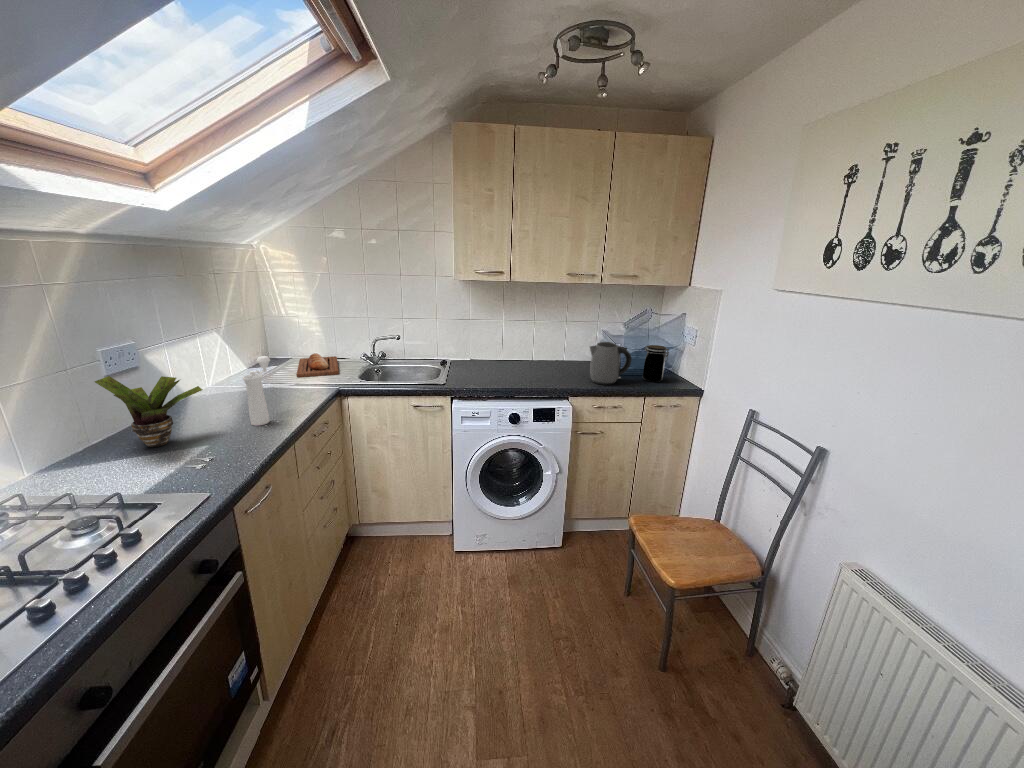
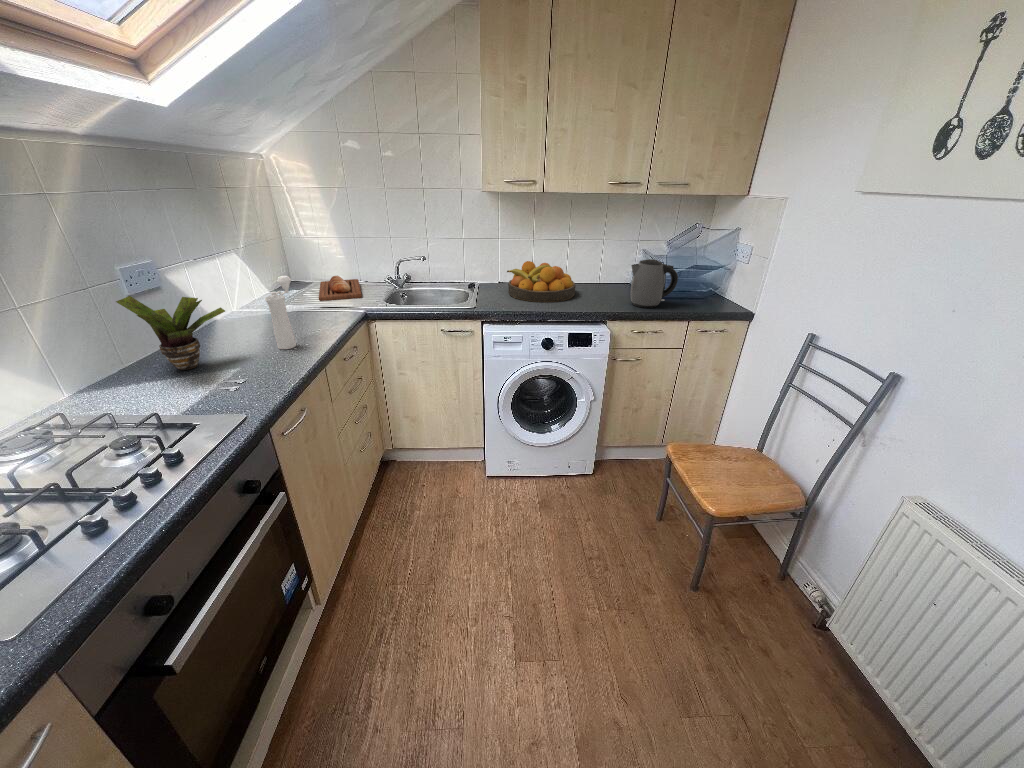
fruit bowl: none [477,342,540,379] -> present [507,261,576,302]
jar: present [643,345,669,382] -> none [688,263,721,305]

